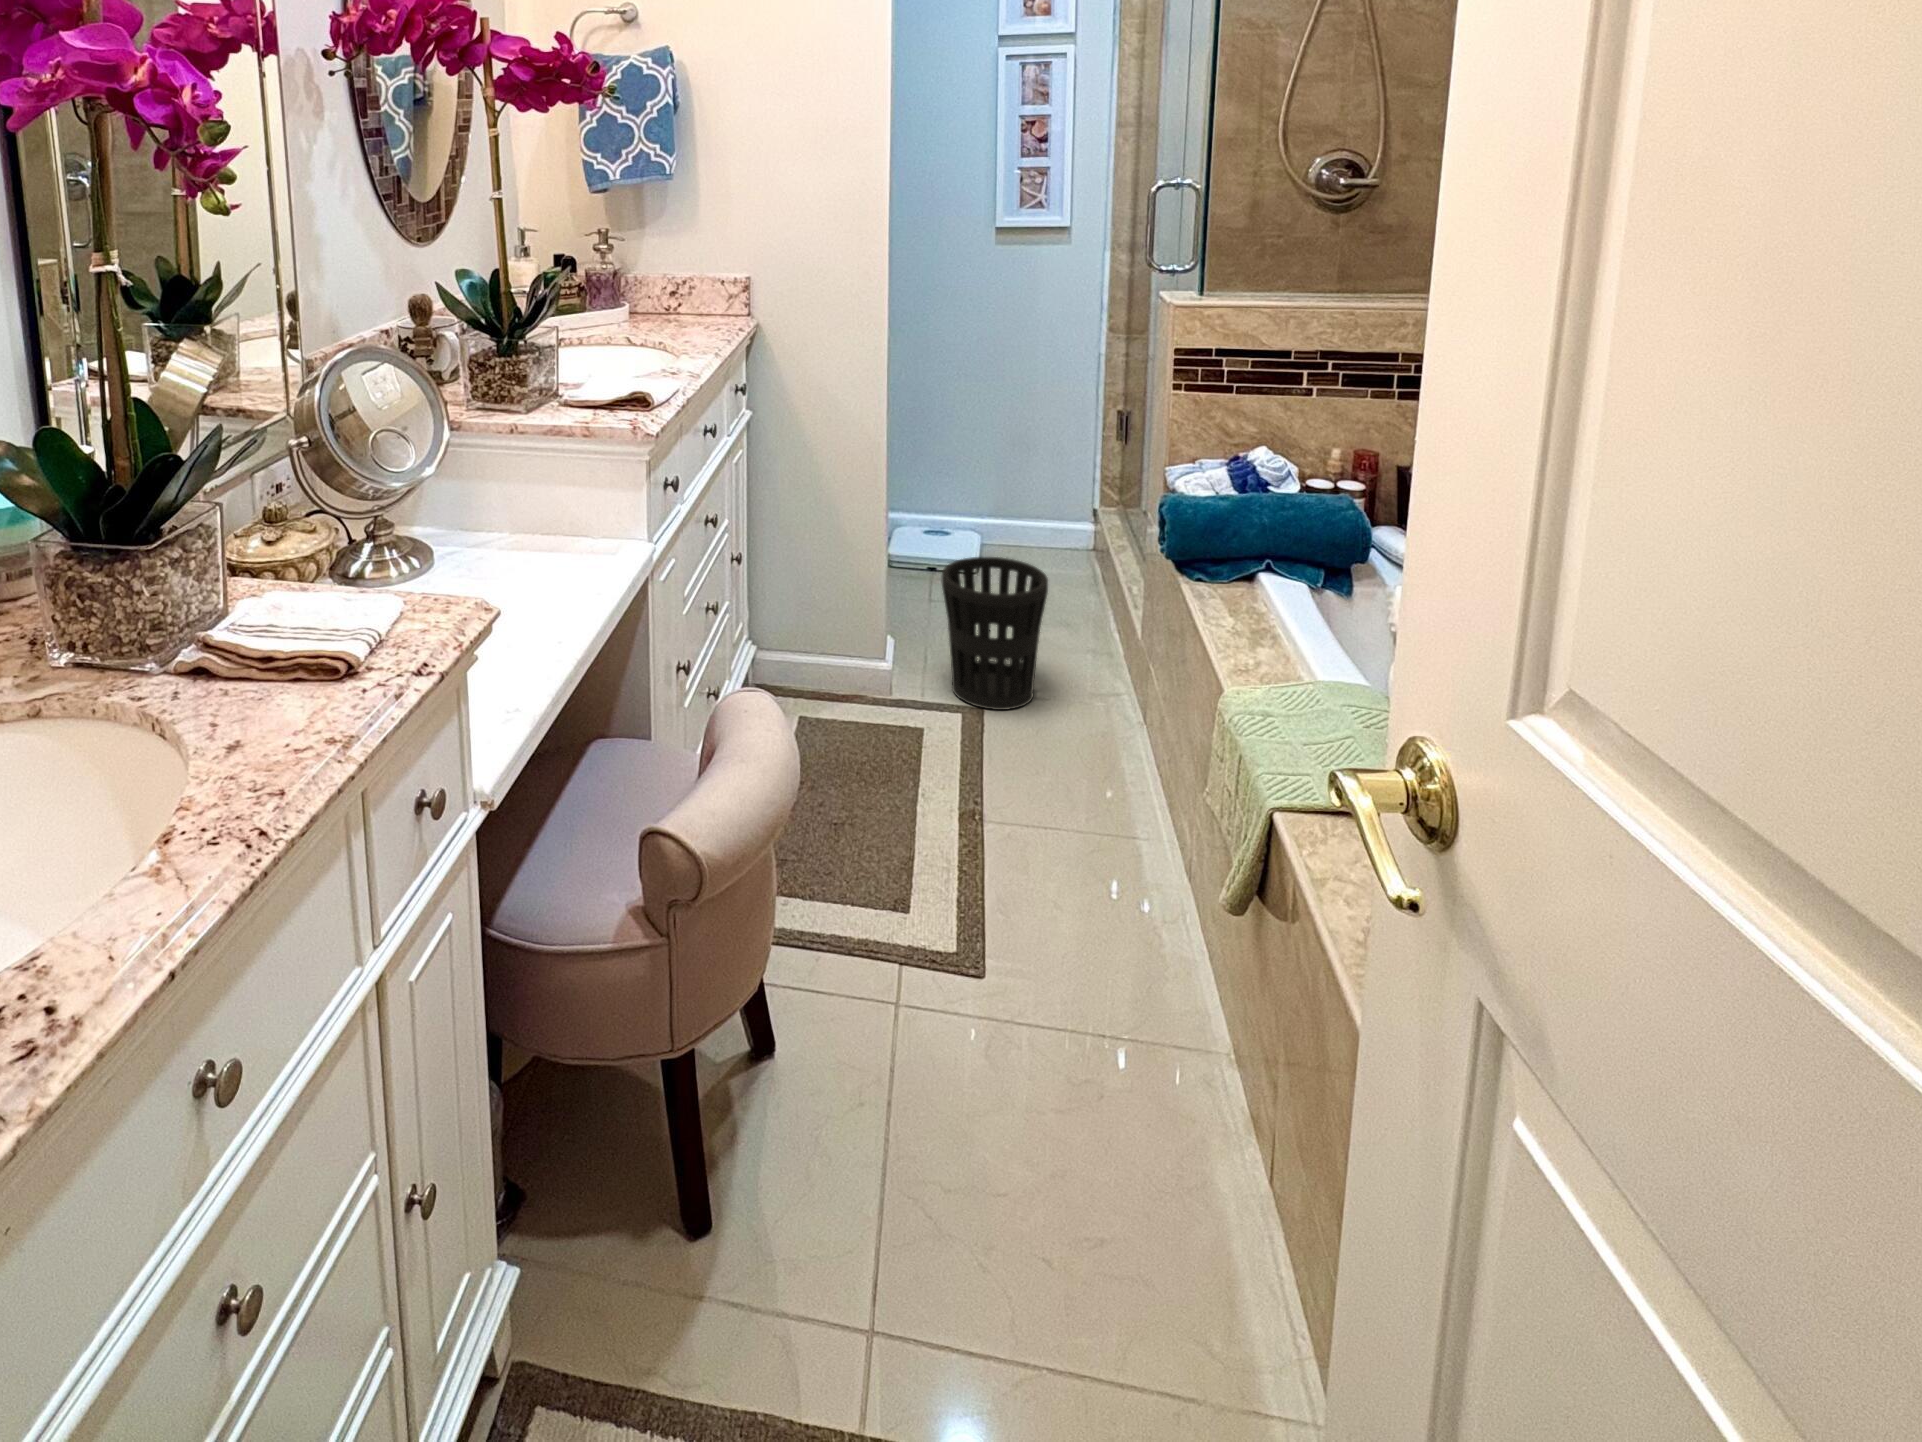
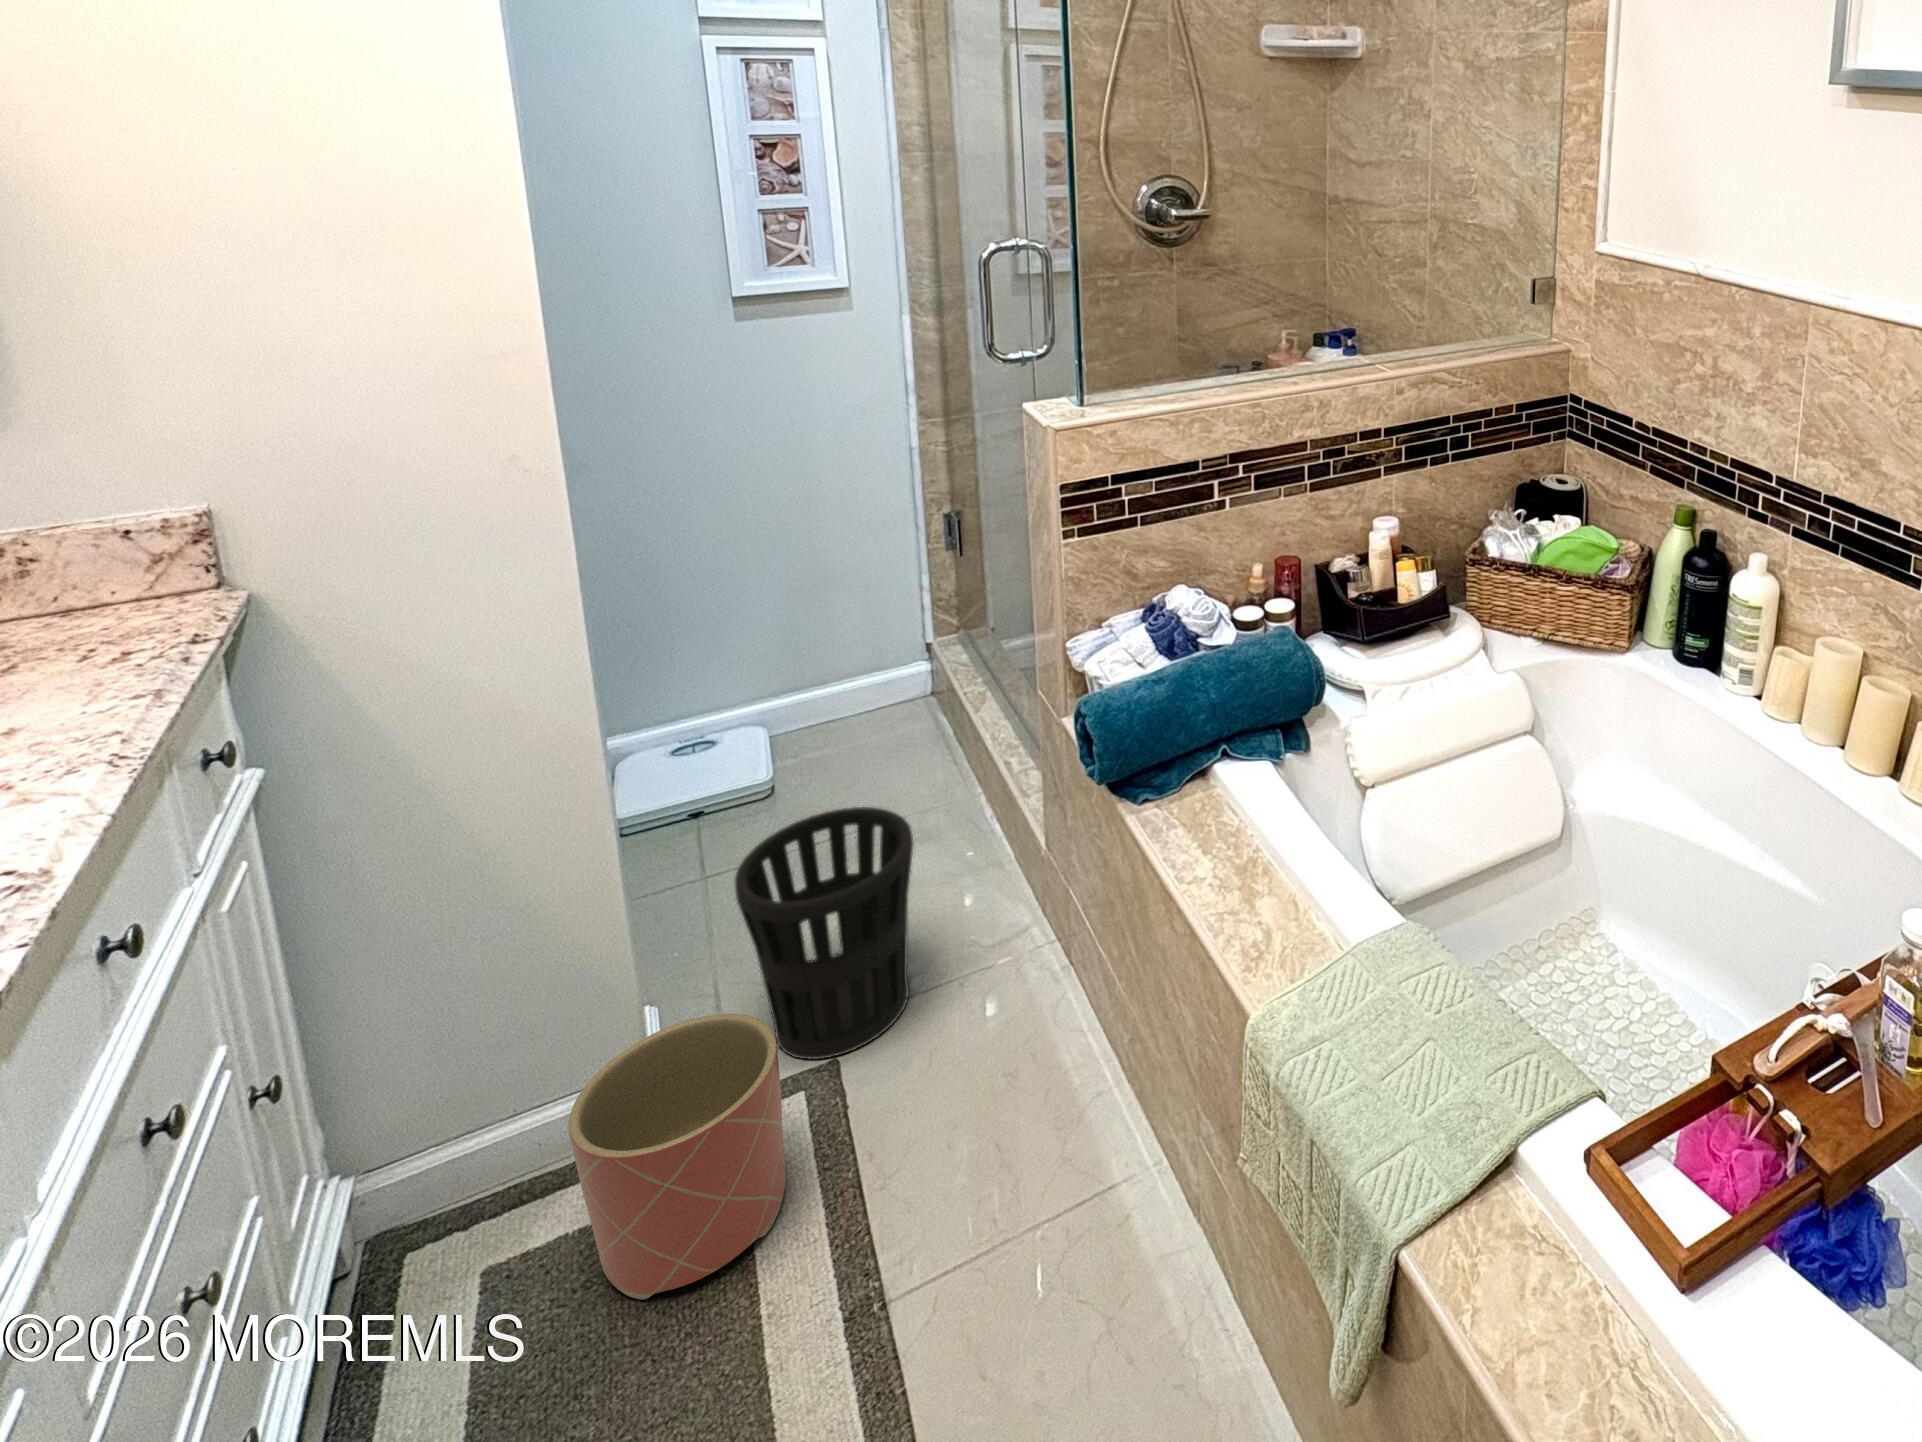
planter: none [845,627,948,765] -> present [569,1014,786,1300]

